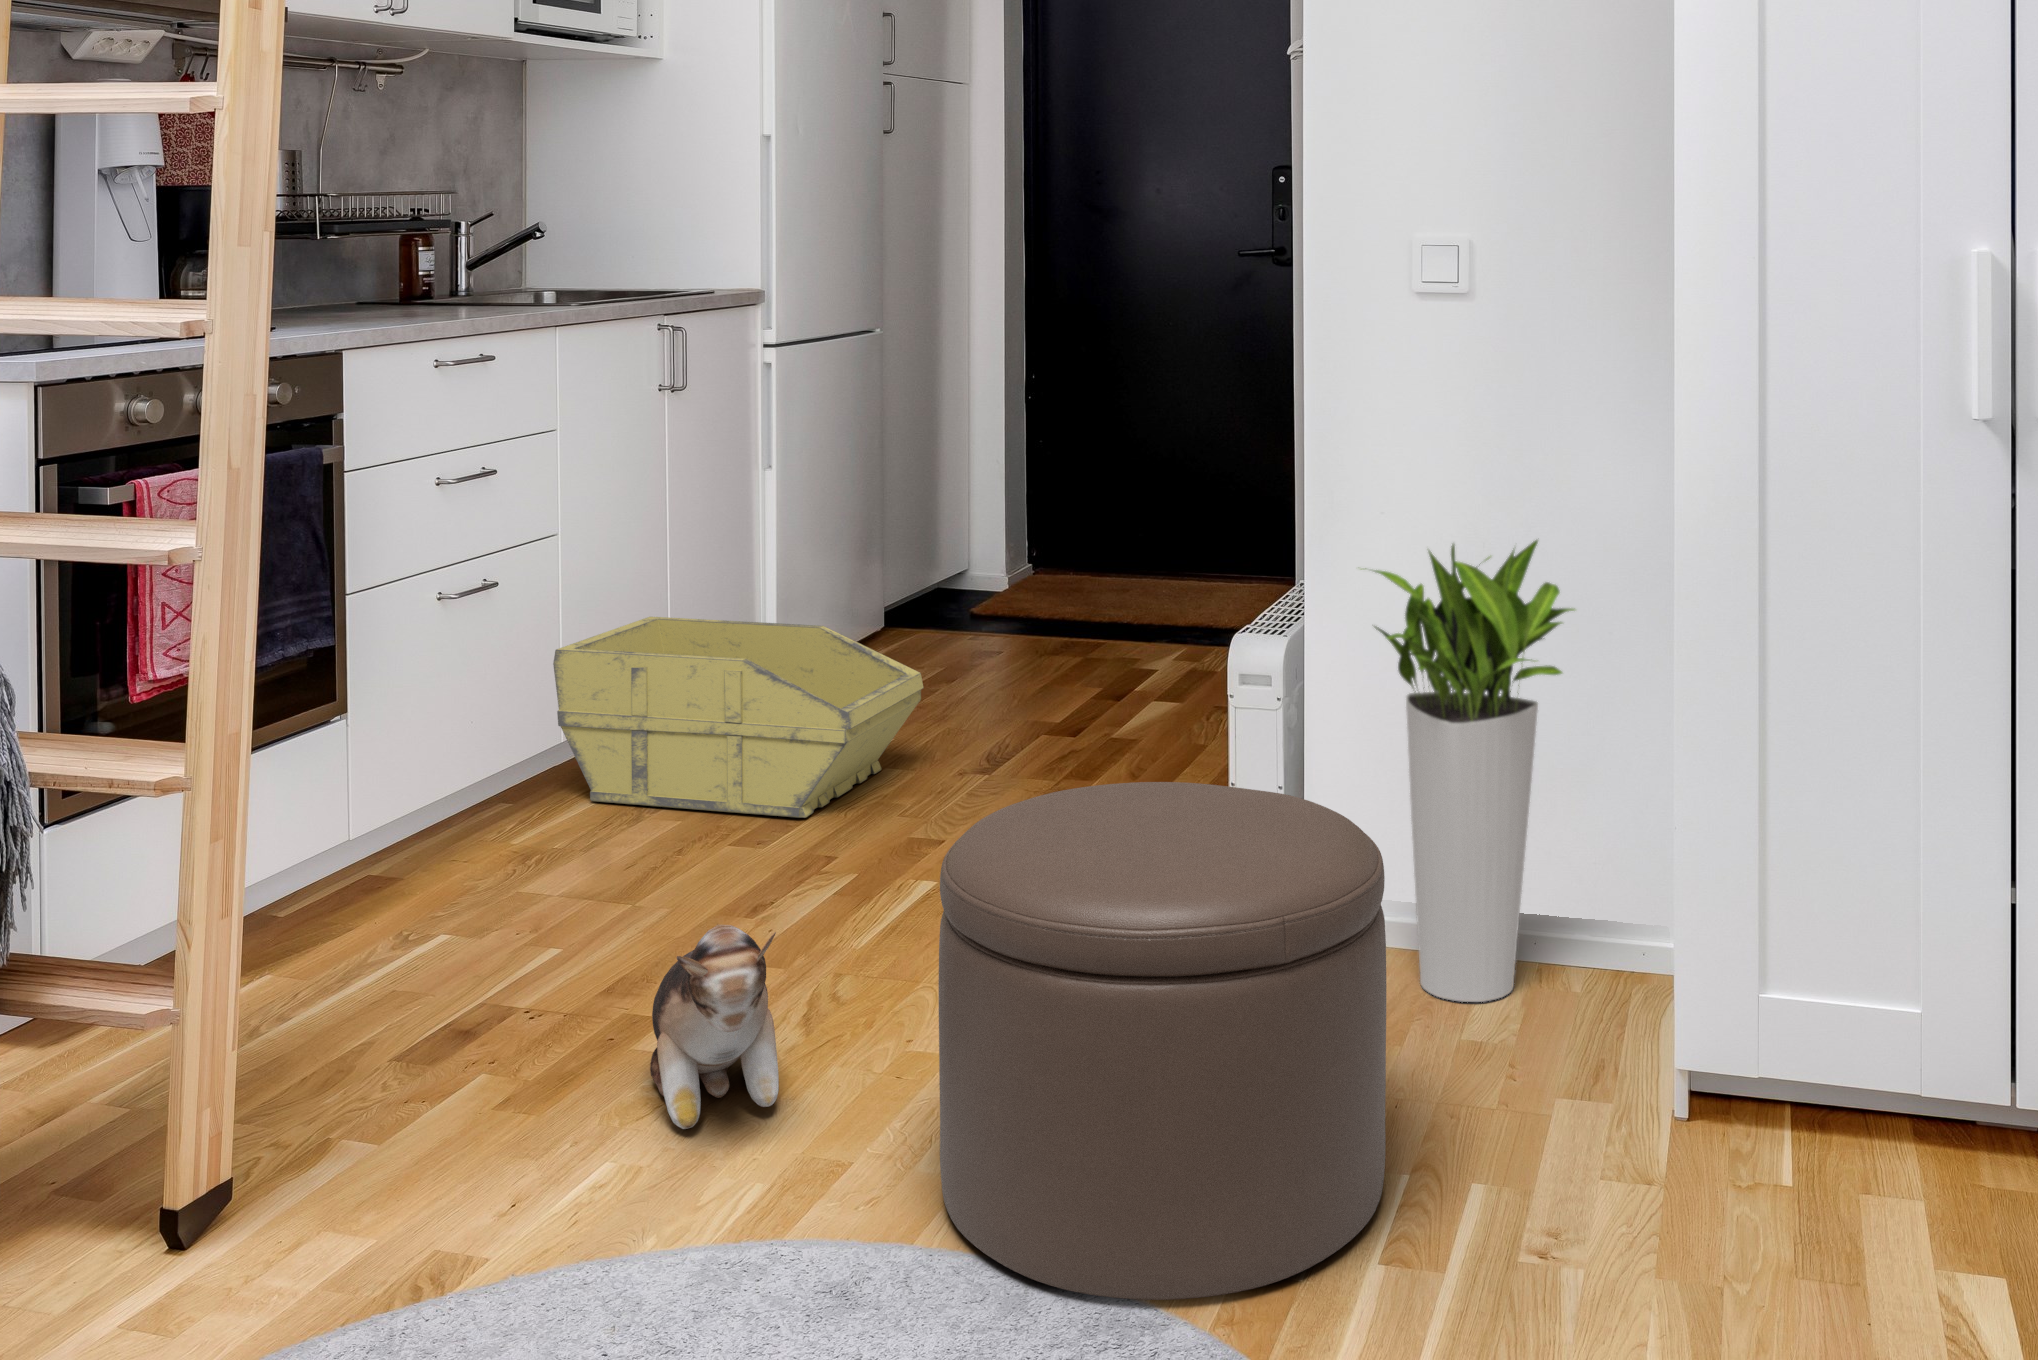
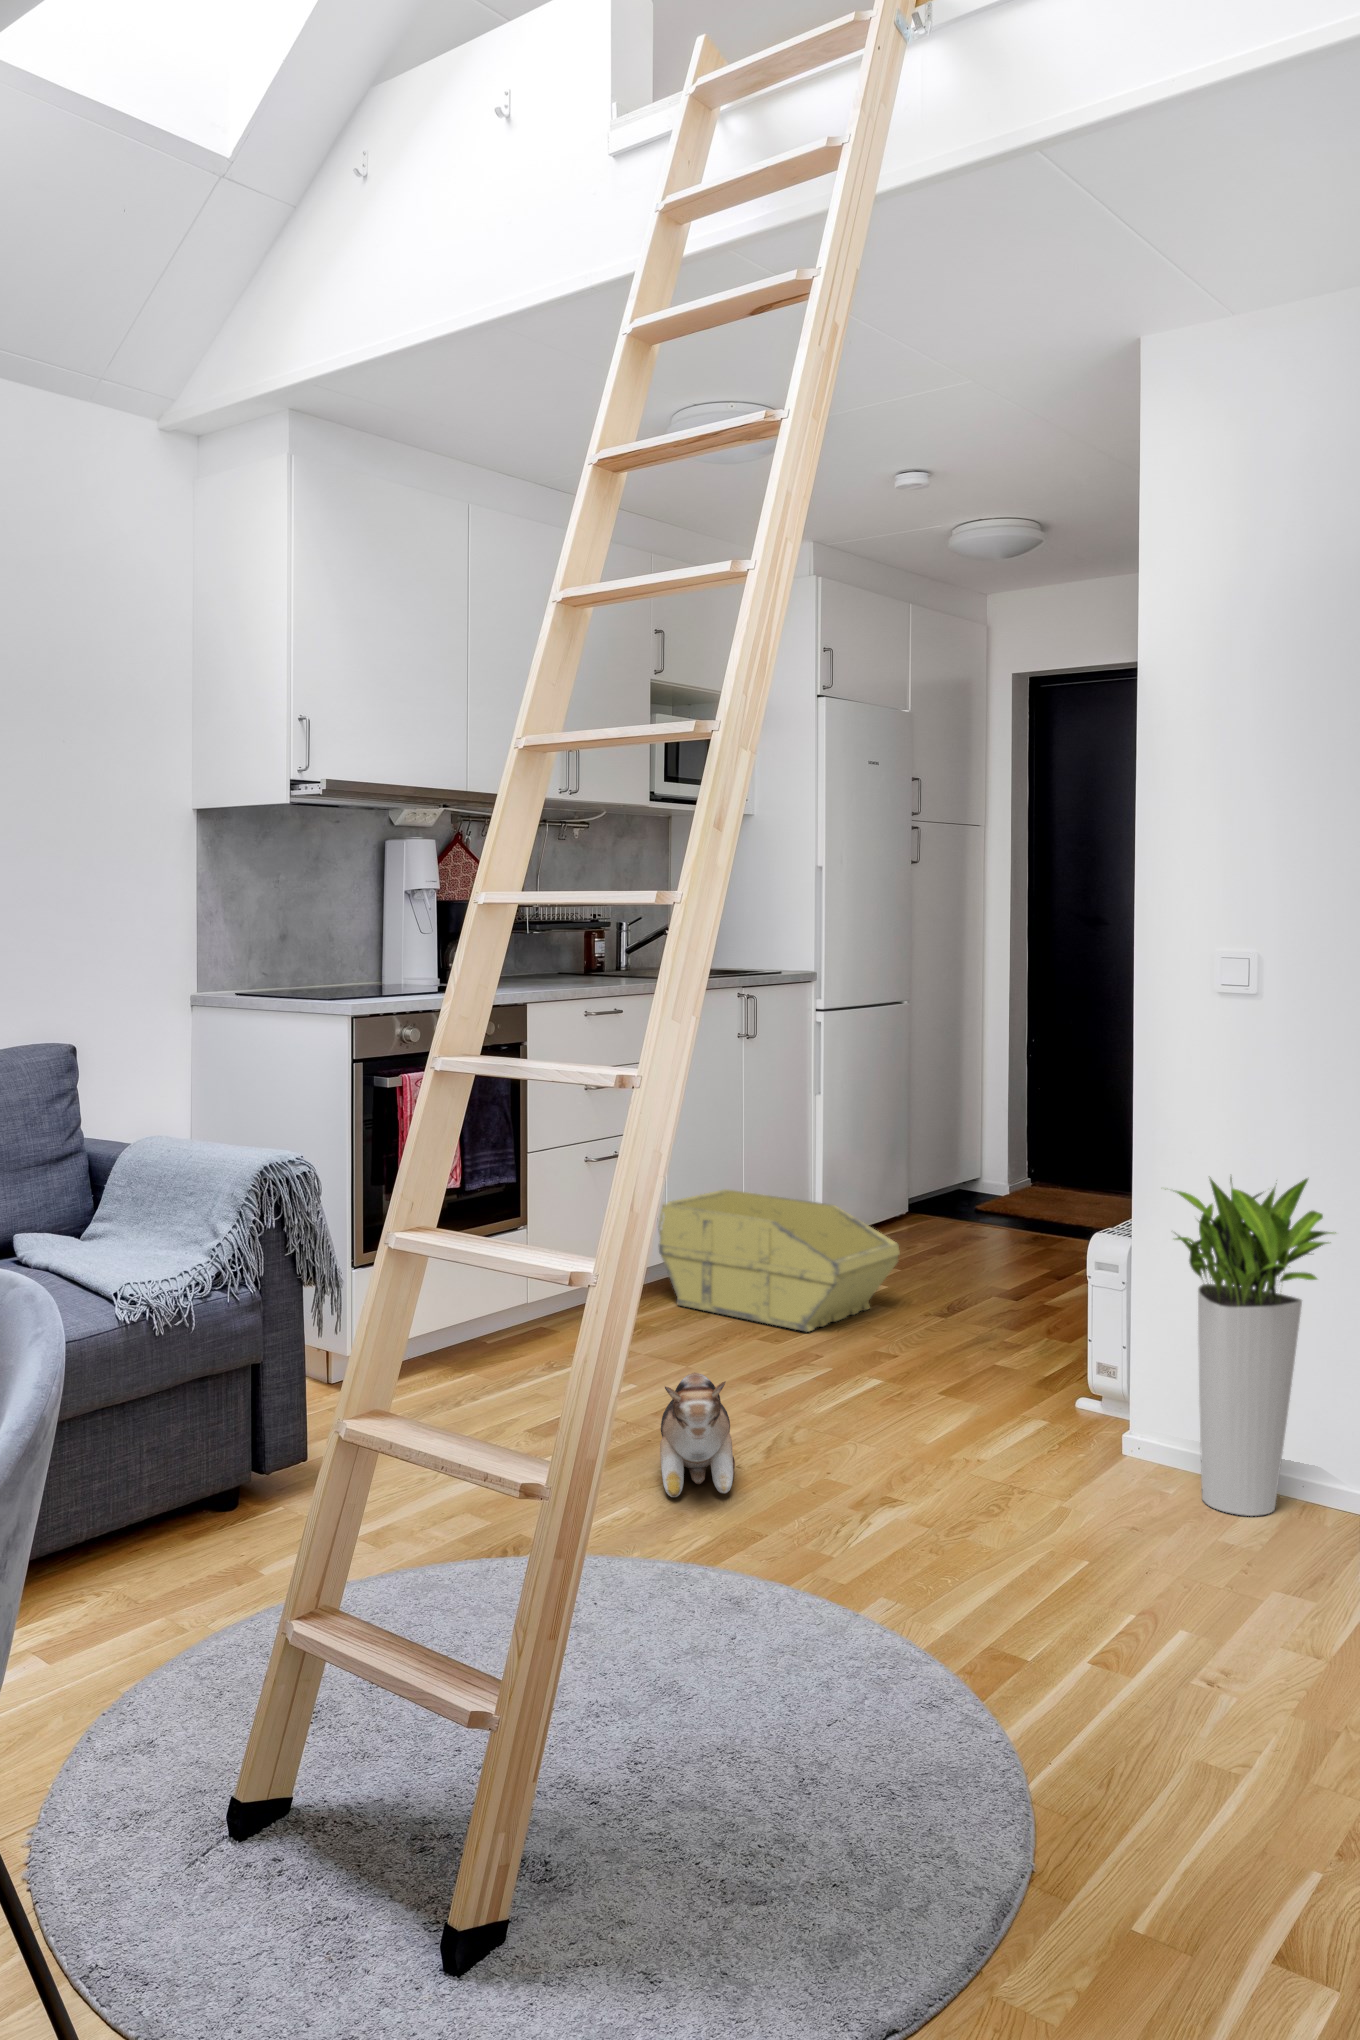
ottoman: present [939,782,1386,1300] -> none [811,1316,1116,1649]

